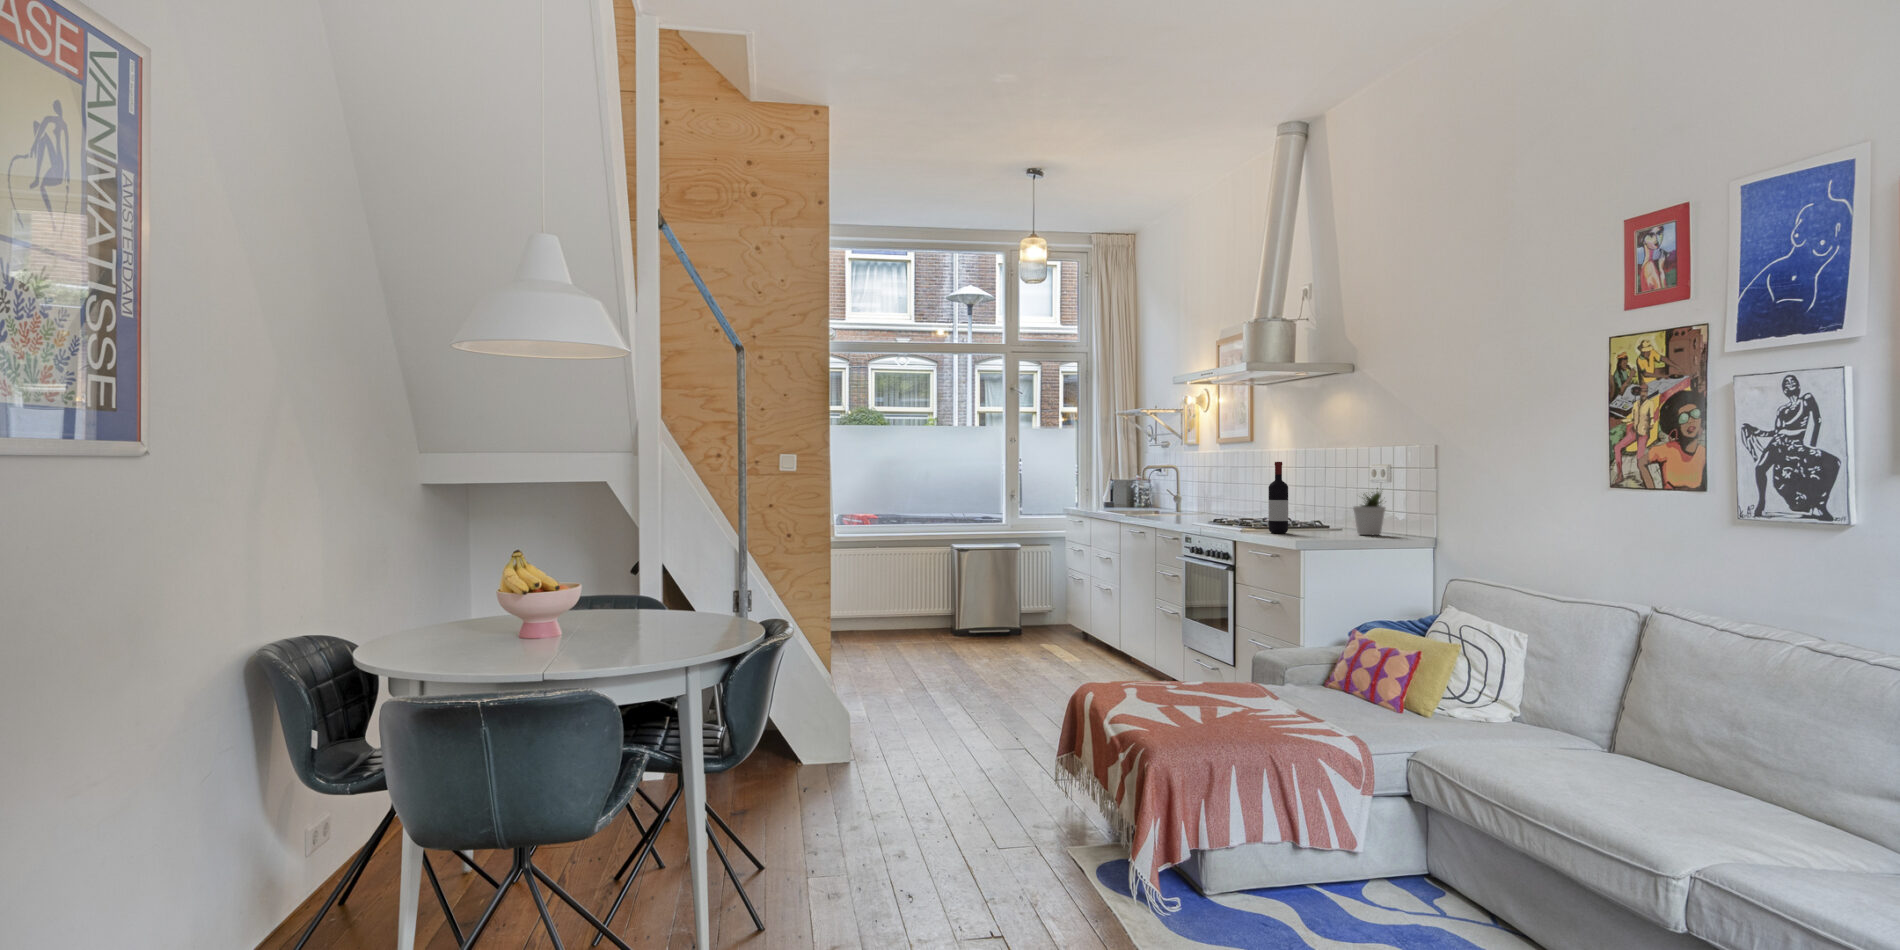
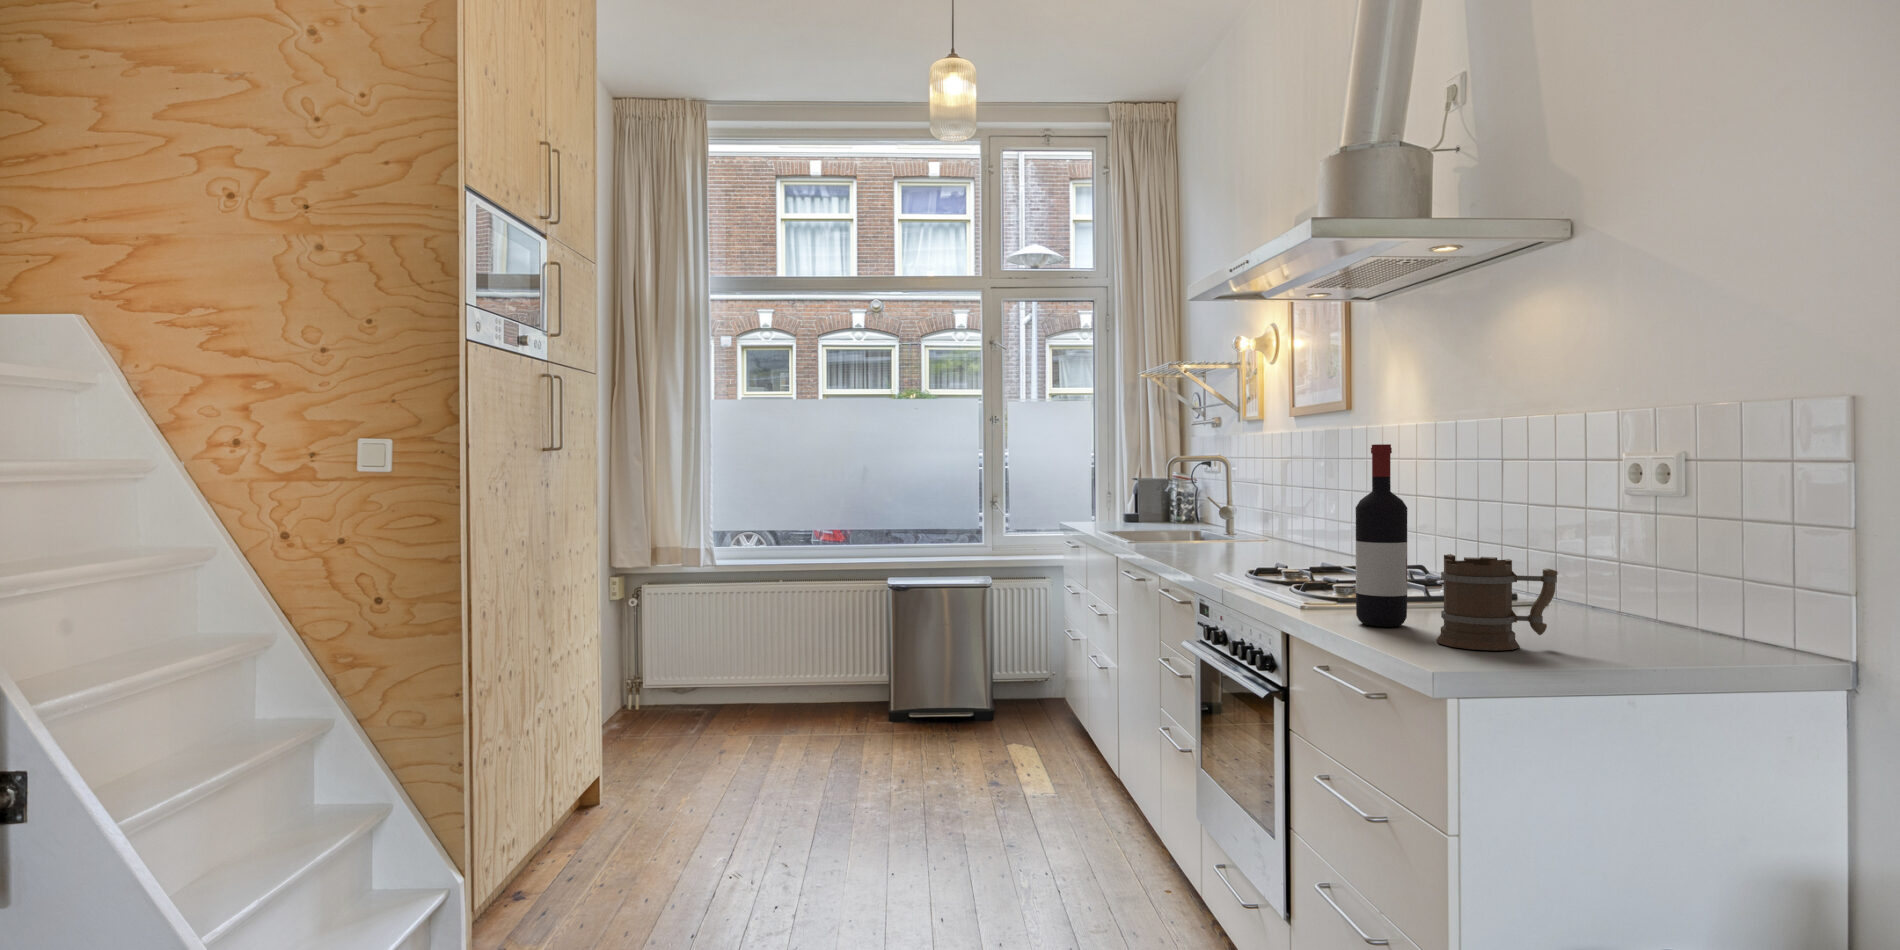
potted plant: present [1353,488,1385,535] -> none [1586,510,1690,644]
mug: none [1299,503,1342,537] -> present [1436,554,1558,650]

